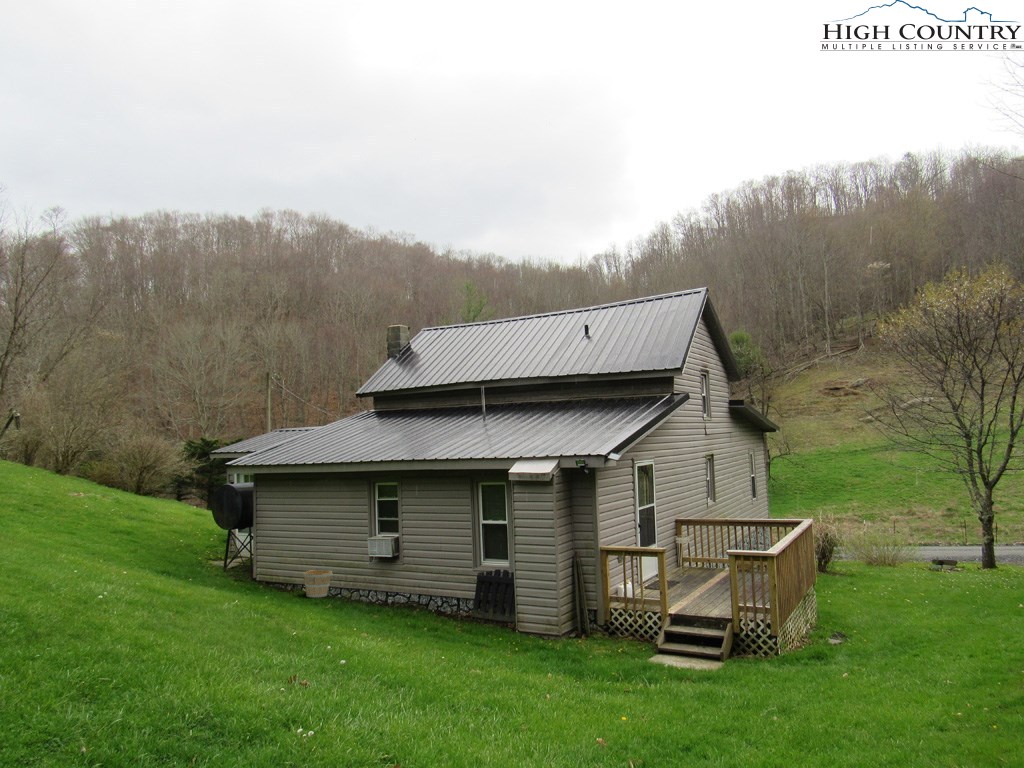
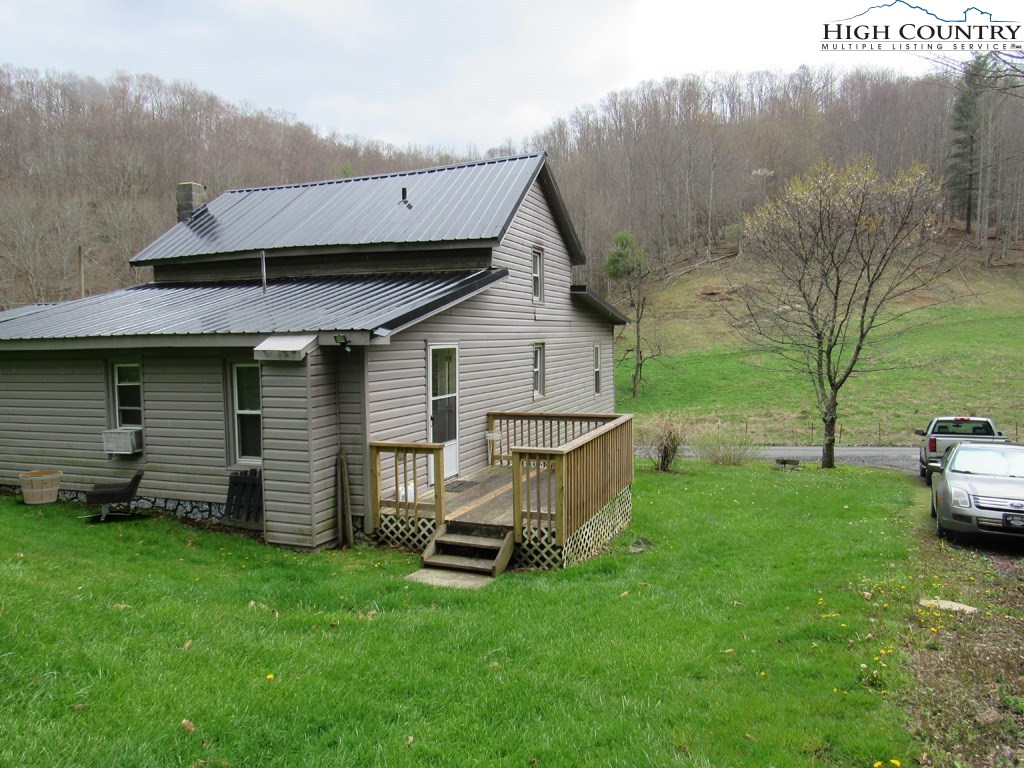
lounge chair: none [359,569,406,610] -> present [78,469,144,520]

